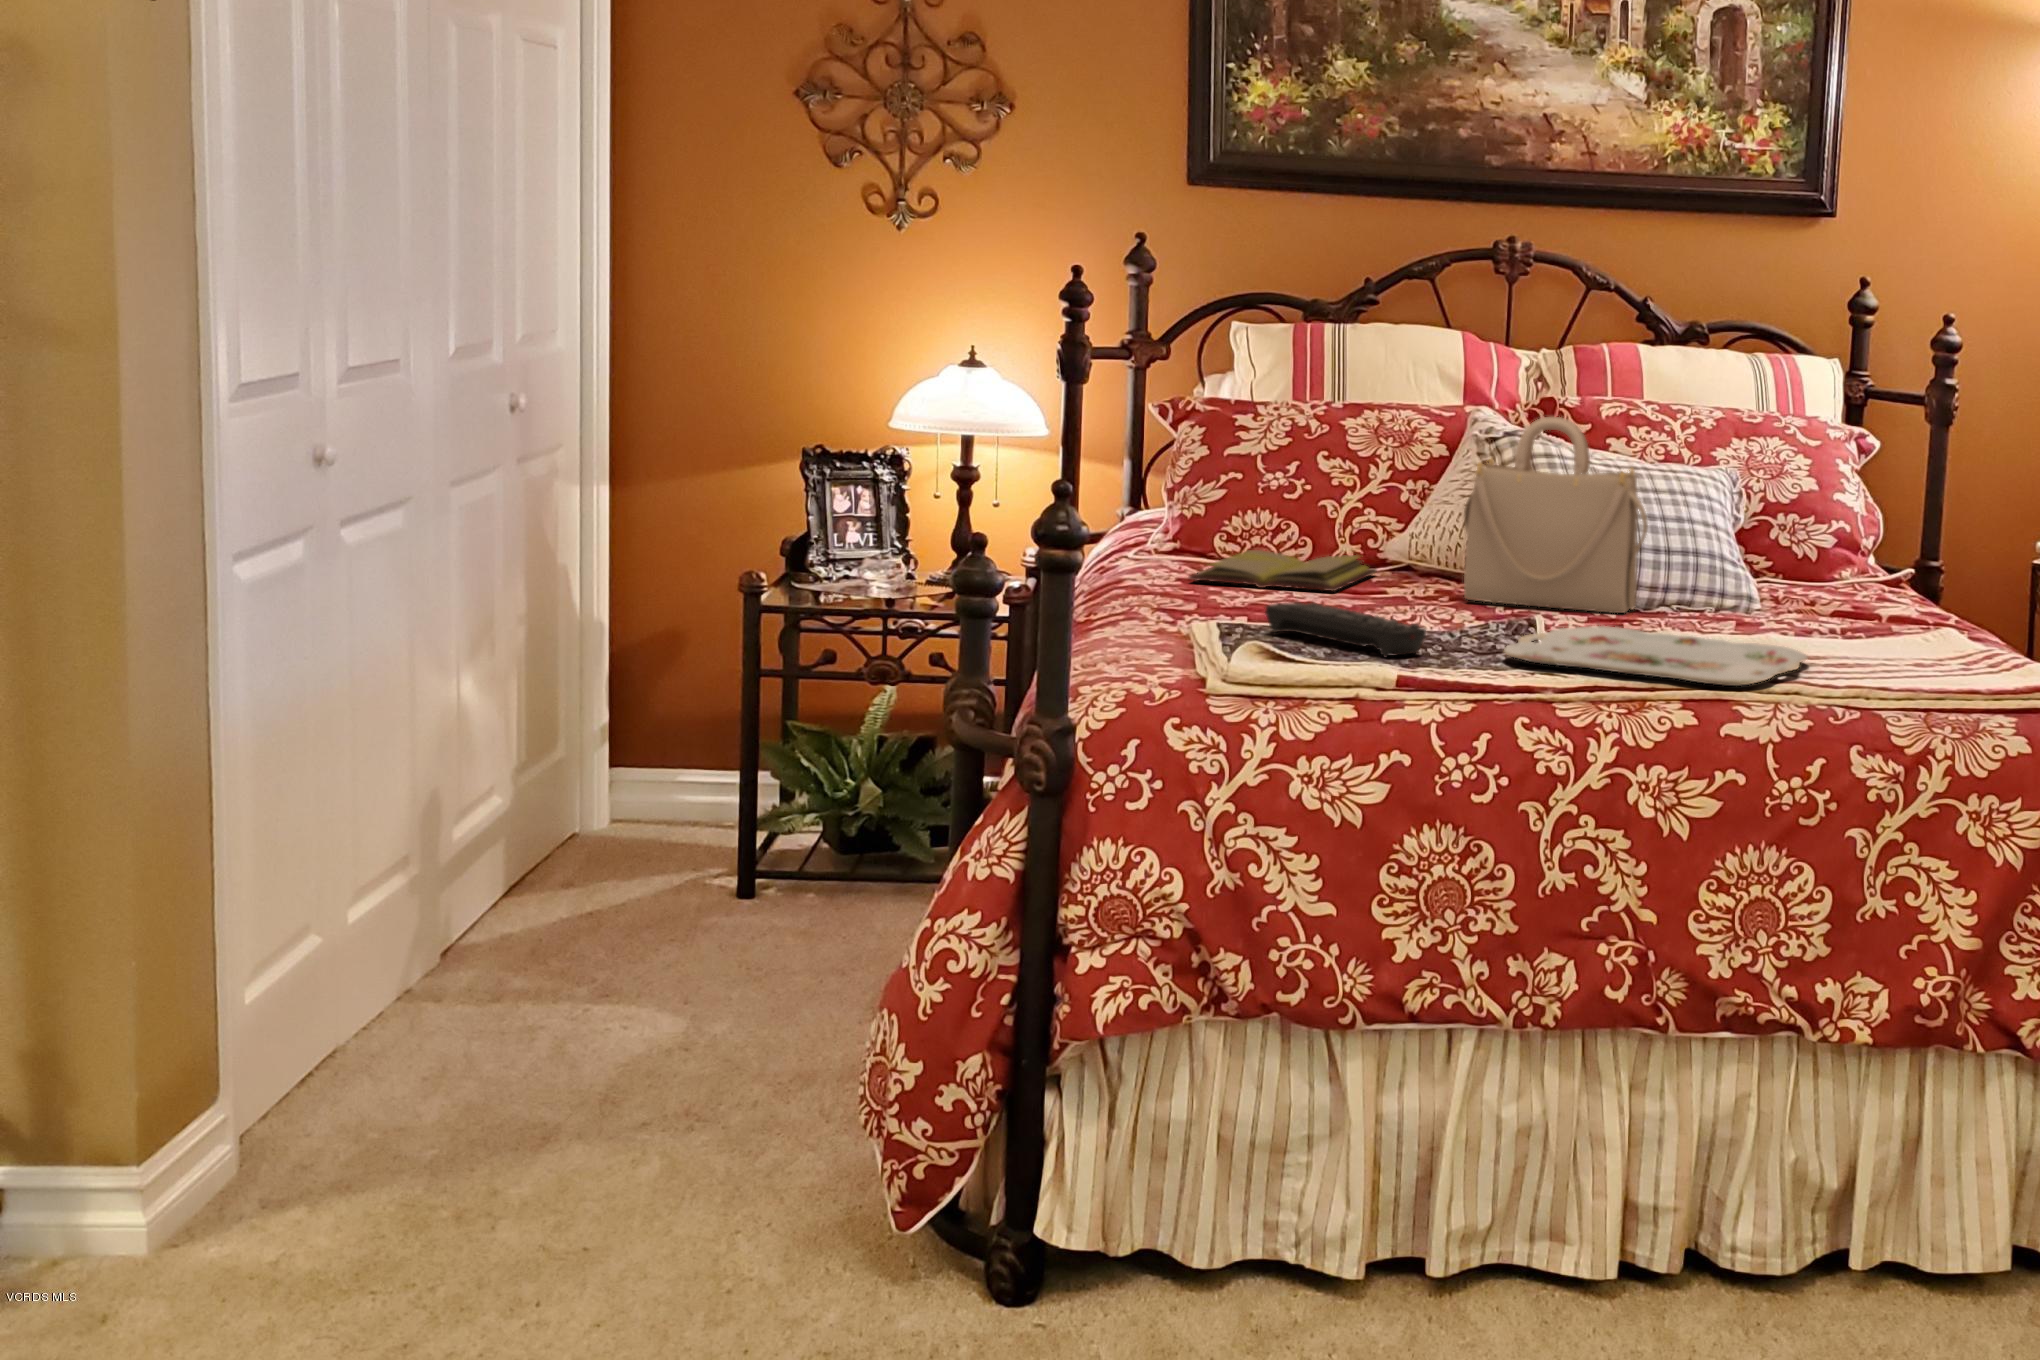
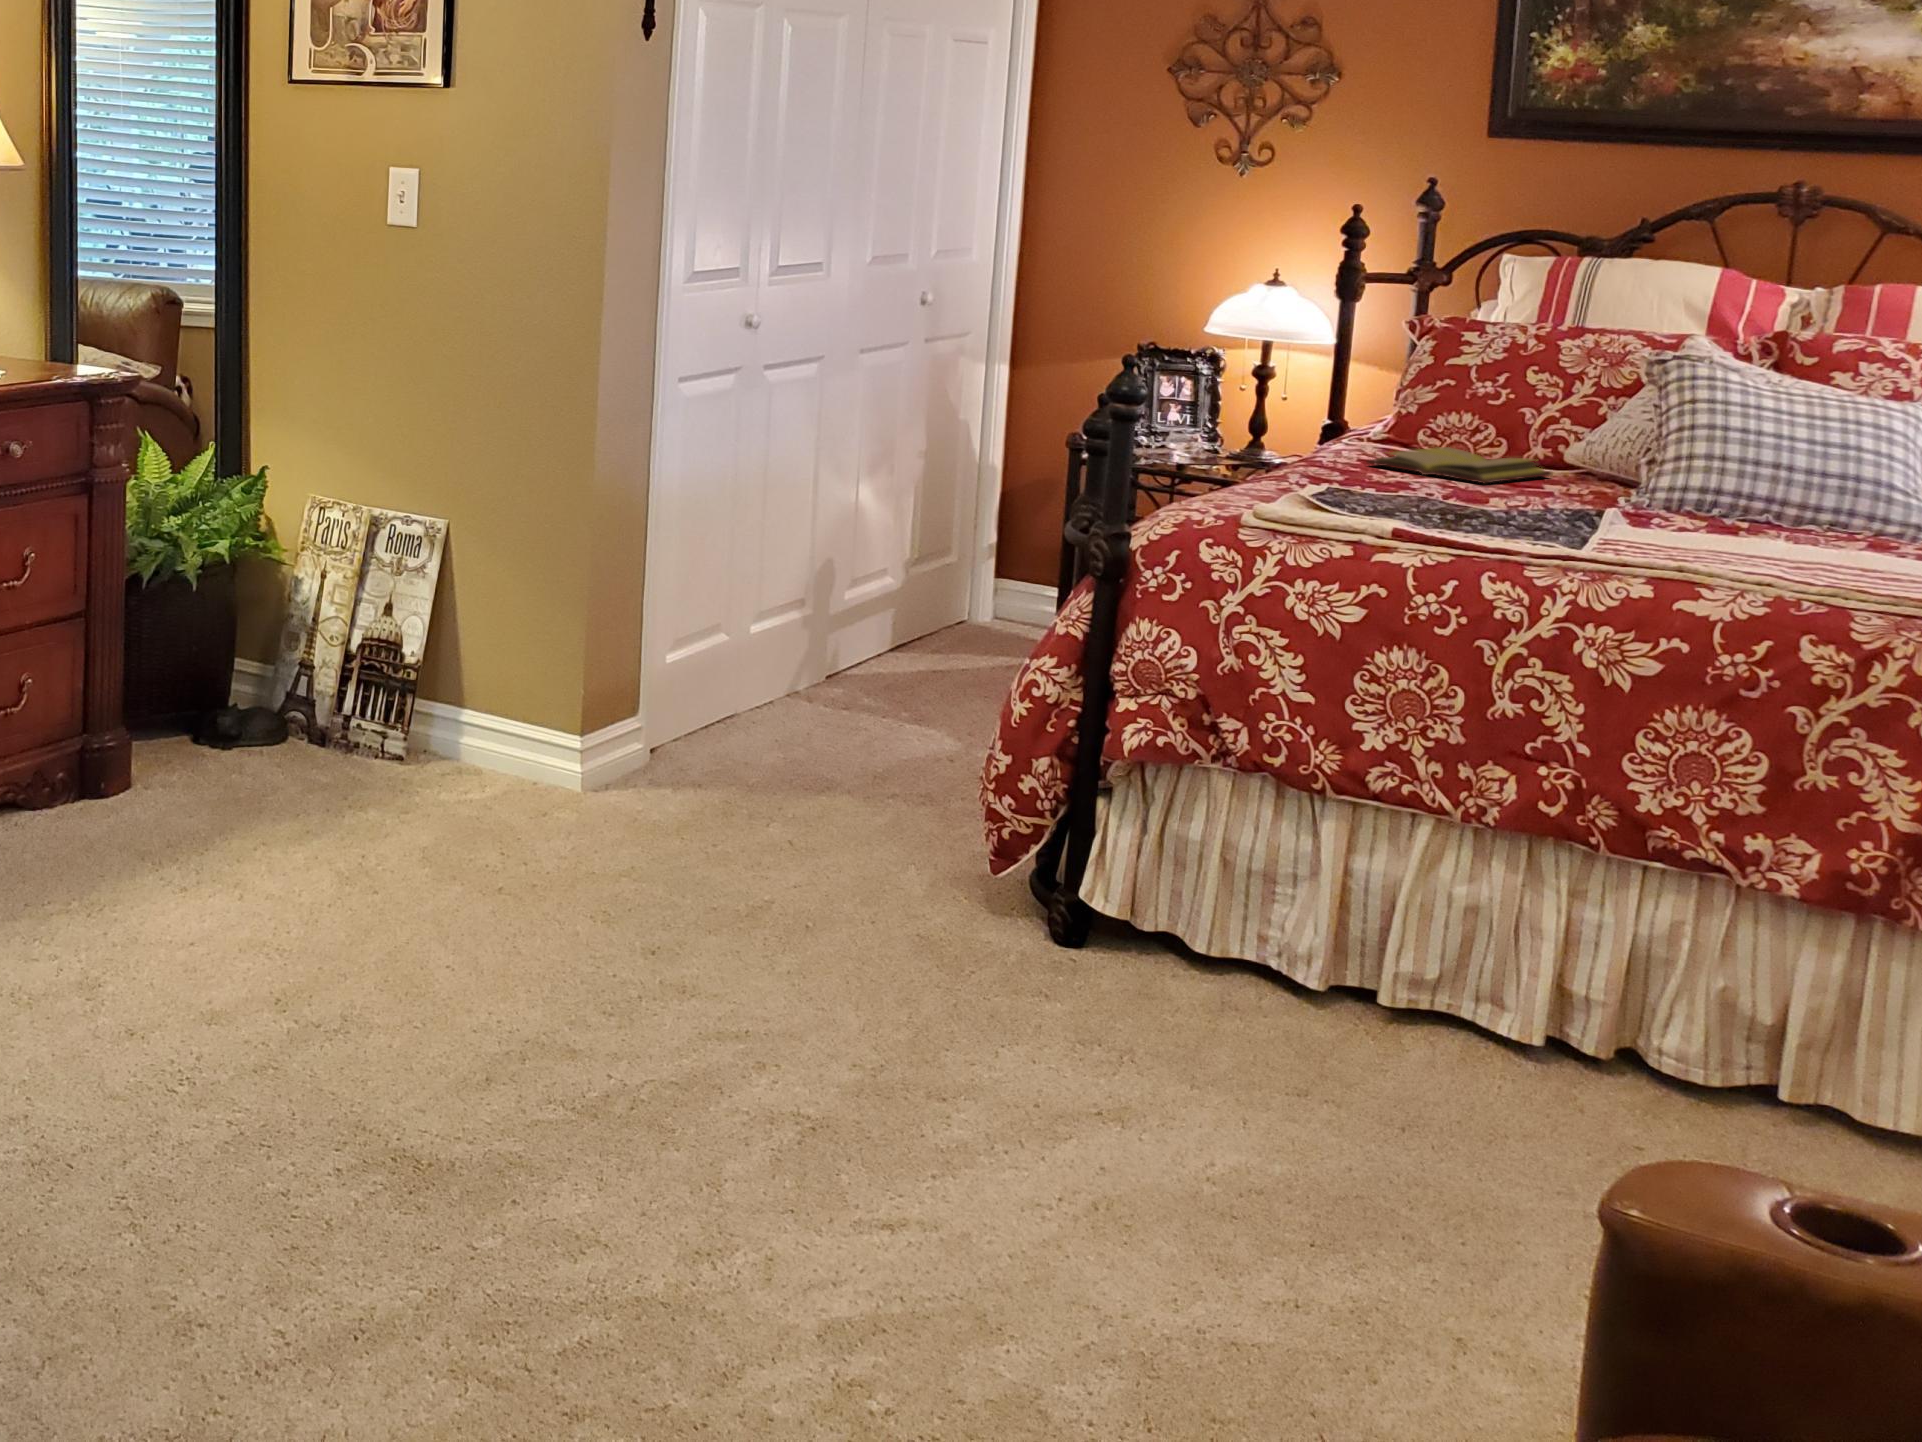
handbag: present [1464,417,1648,613] -> none [1595,347,1779,526]
remote control: present [1265,602,1426,657] -> none [1367,480,1480,528]
serving tray: present [1503,626,1808,686] -> none [1540,525,1850,581]

